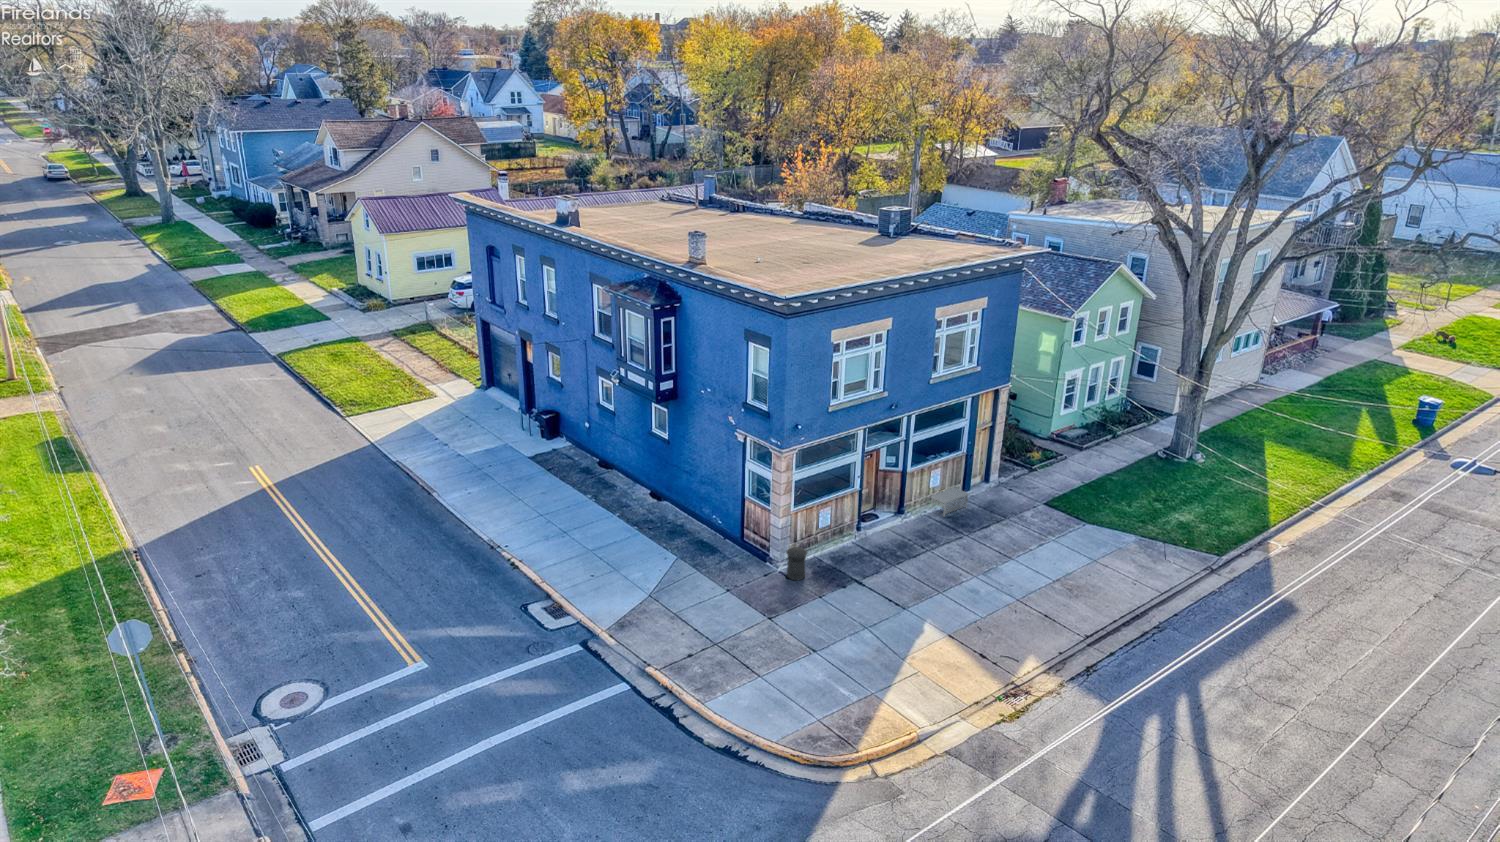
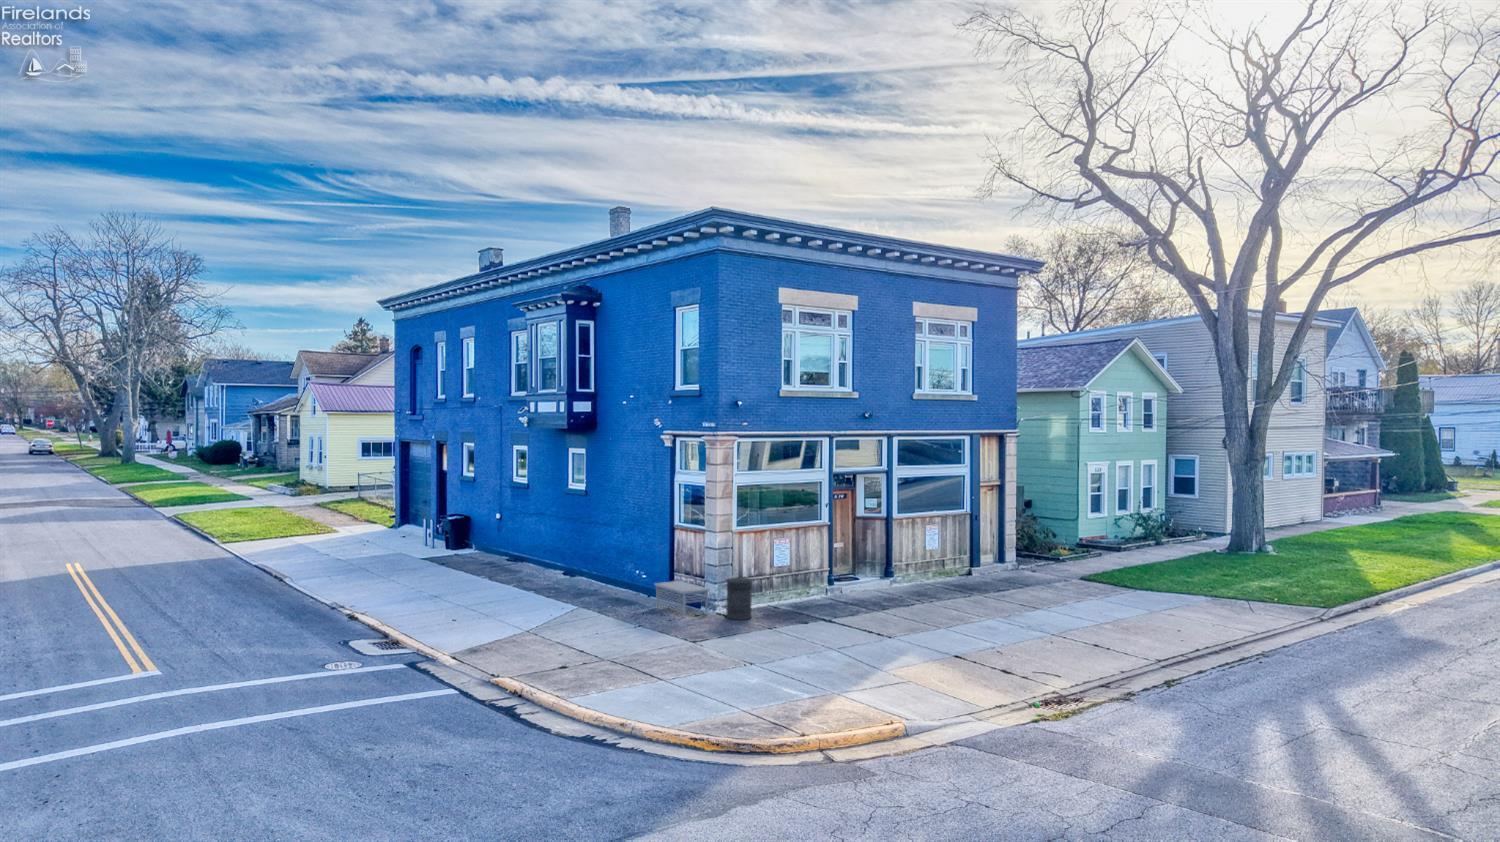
storage bench: present [931,488,969,516] -> present [655,581,709,617]

